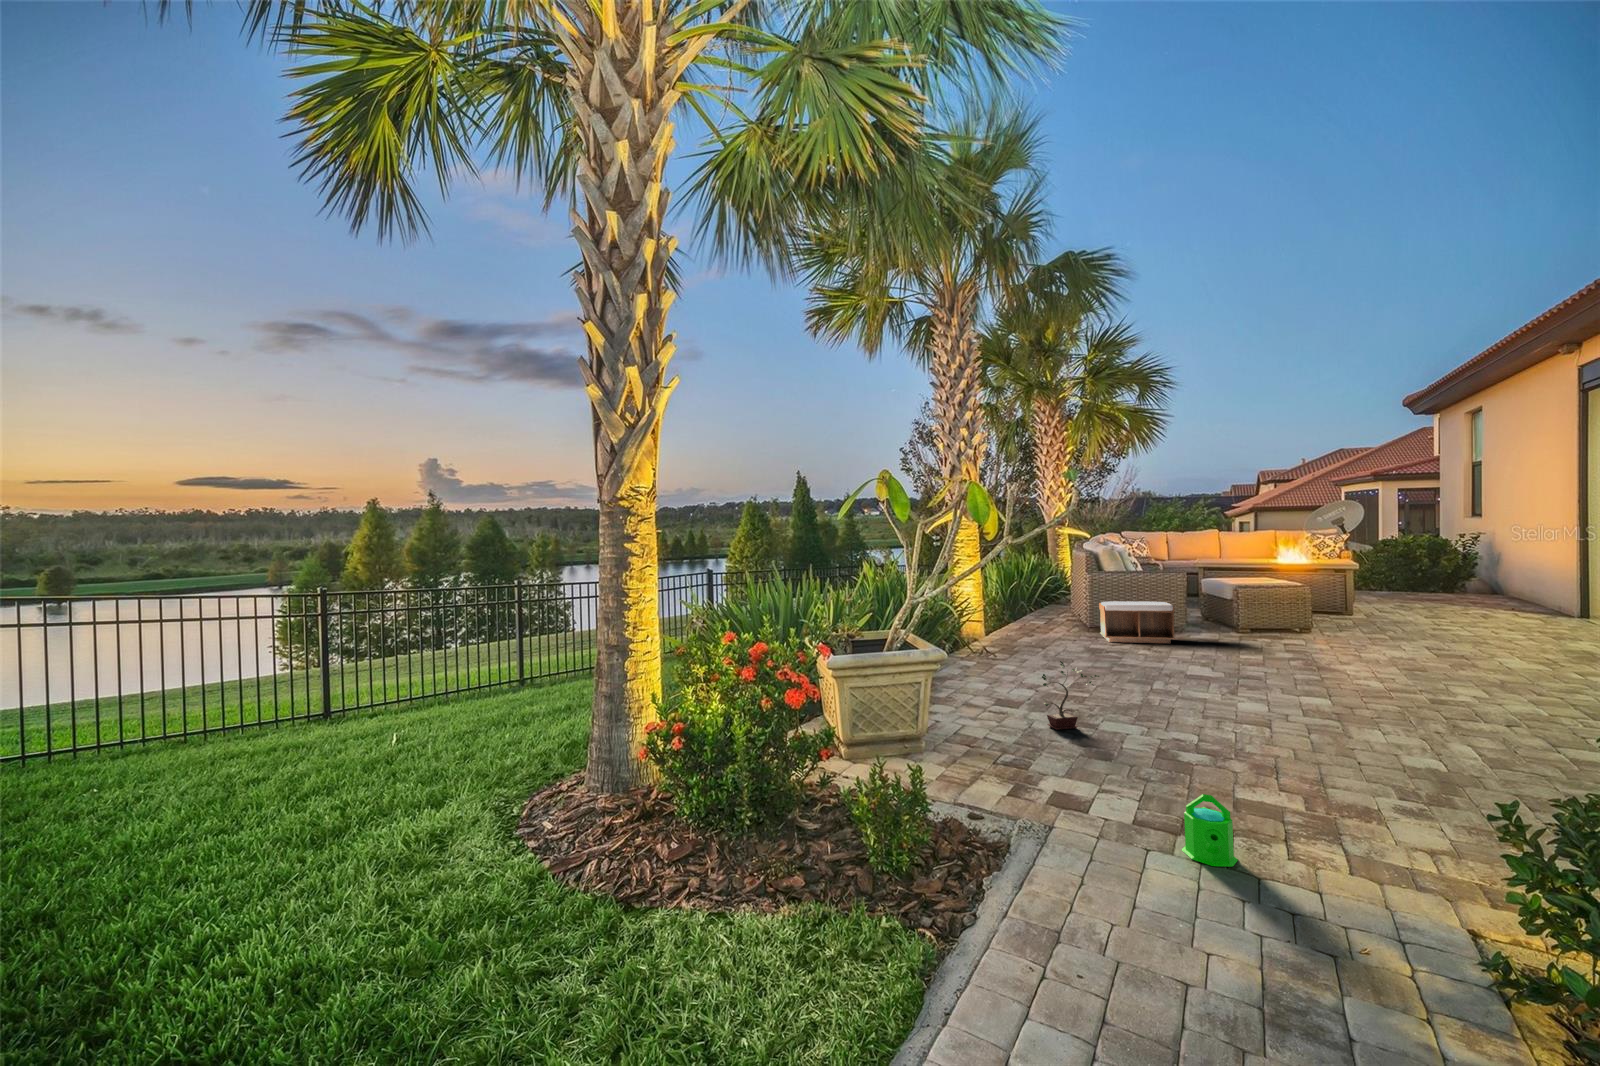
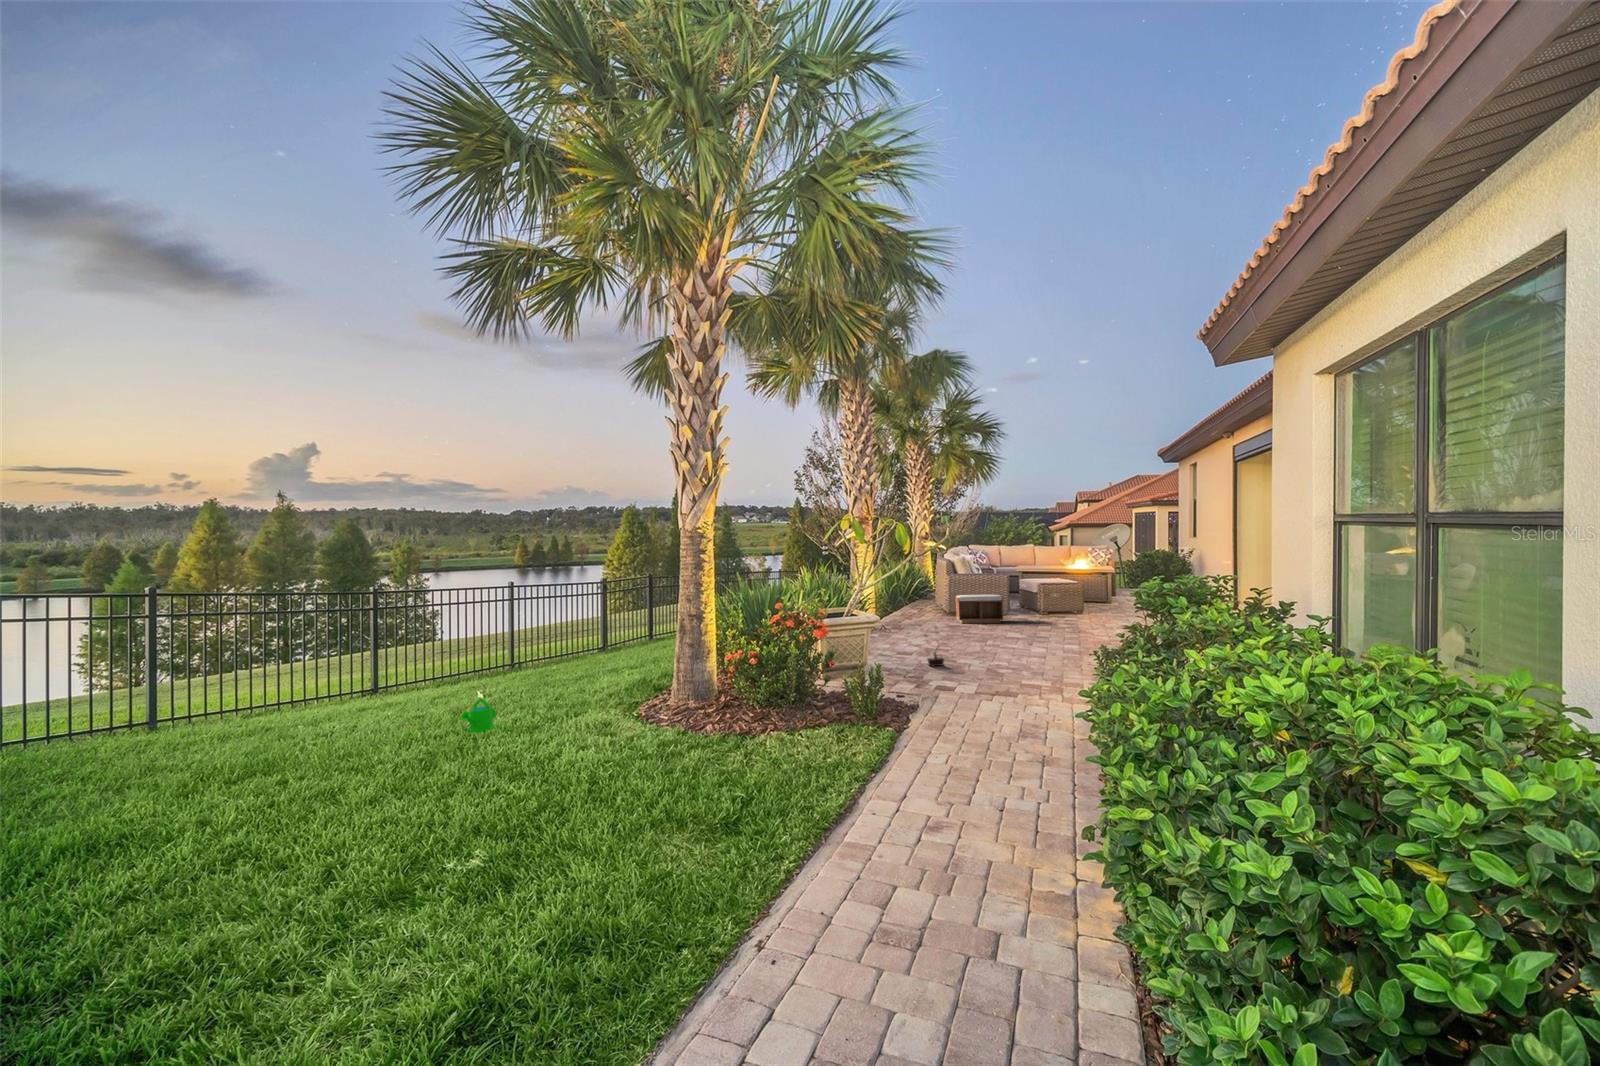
watering can: present [1182,794,1238,867] -> present [461,698,496,732]

